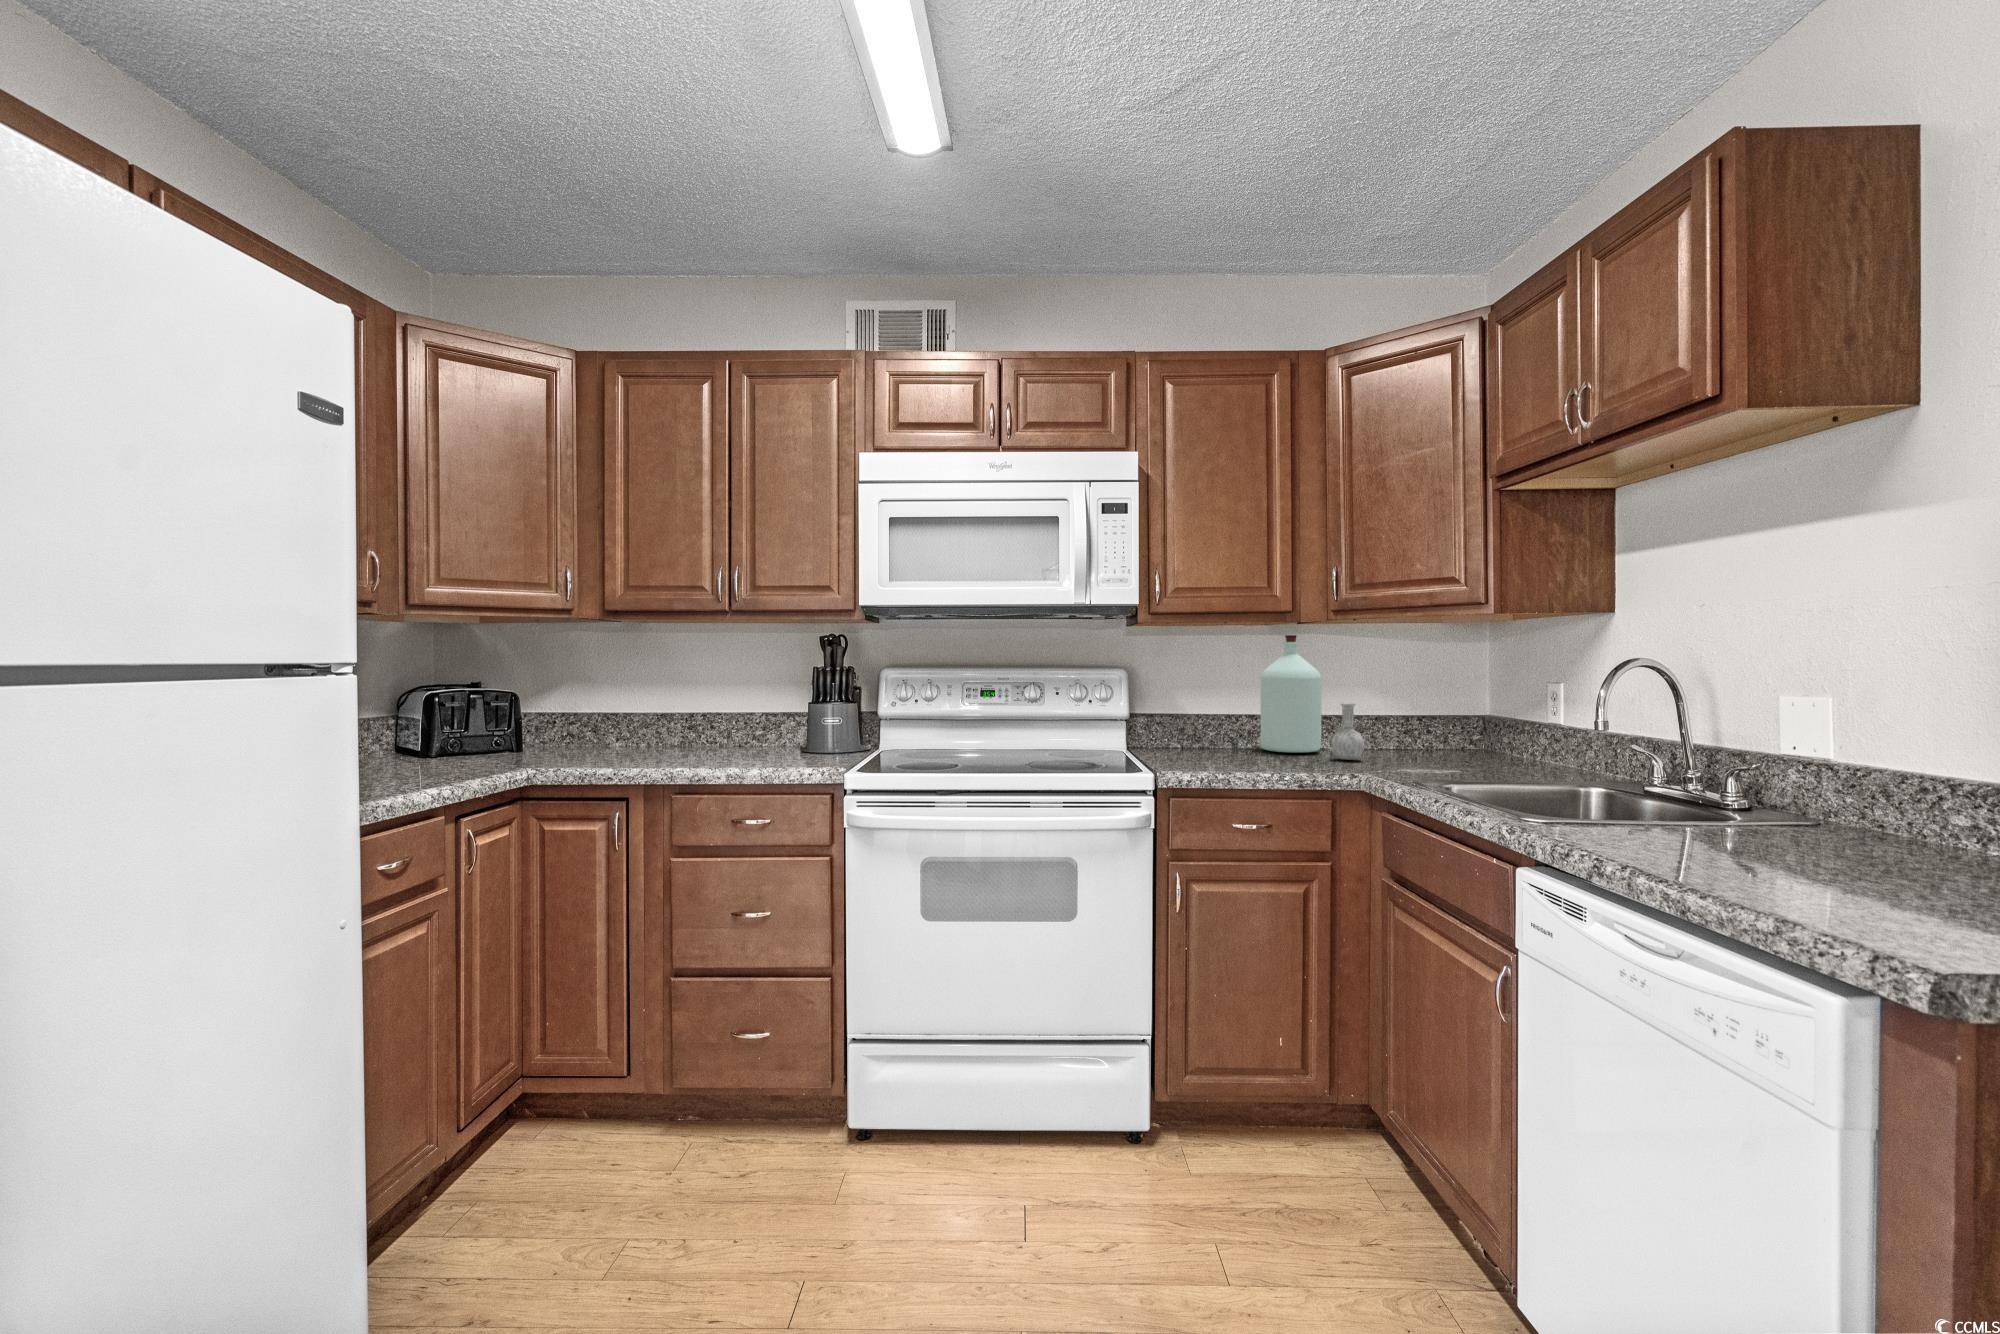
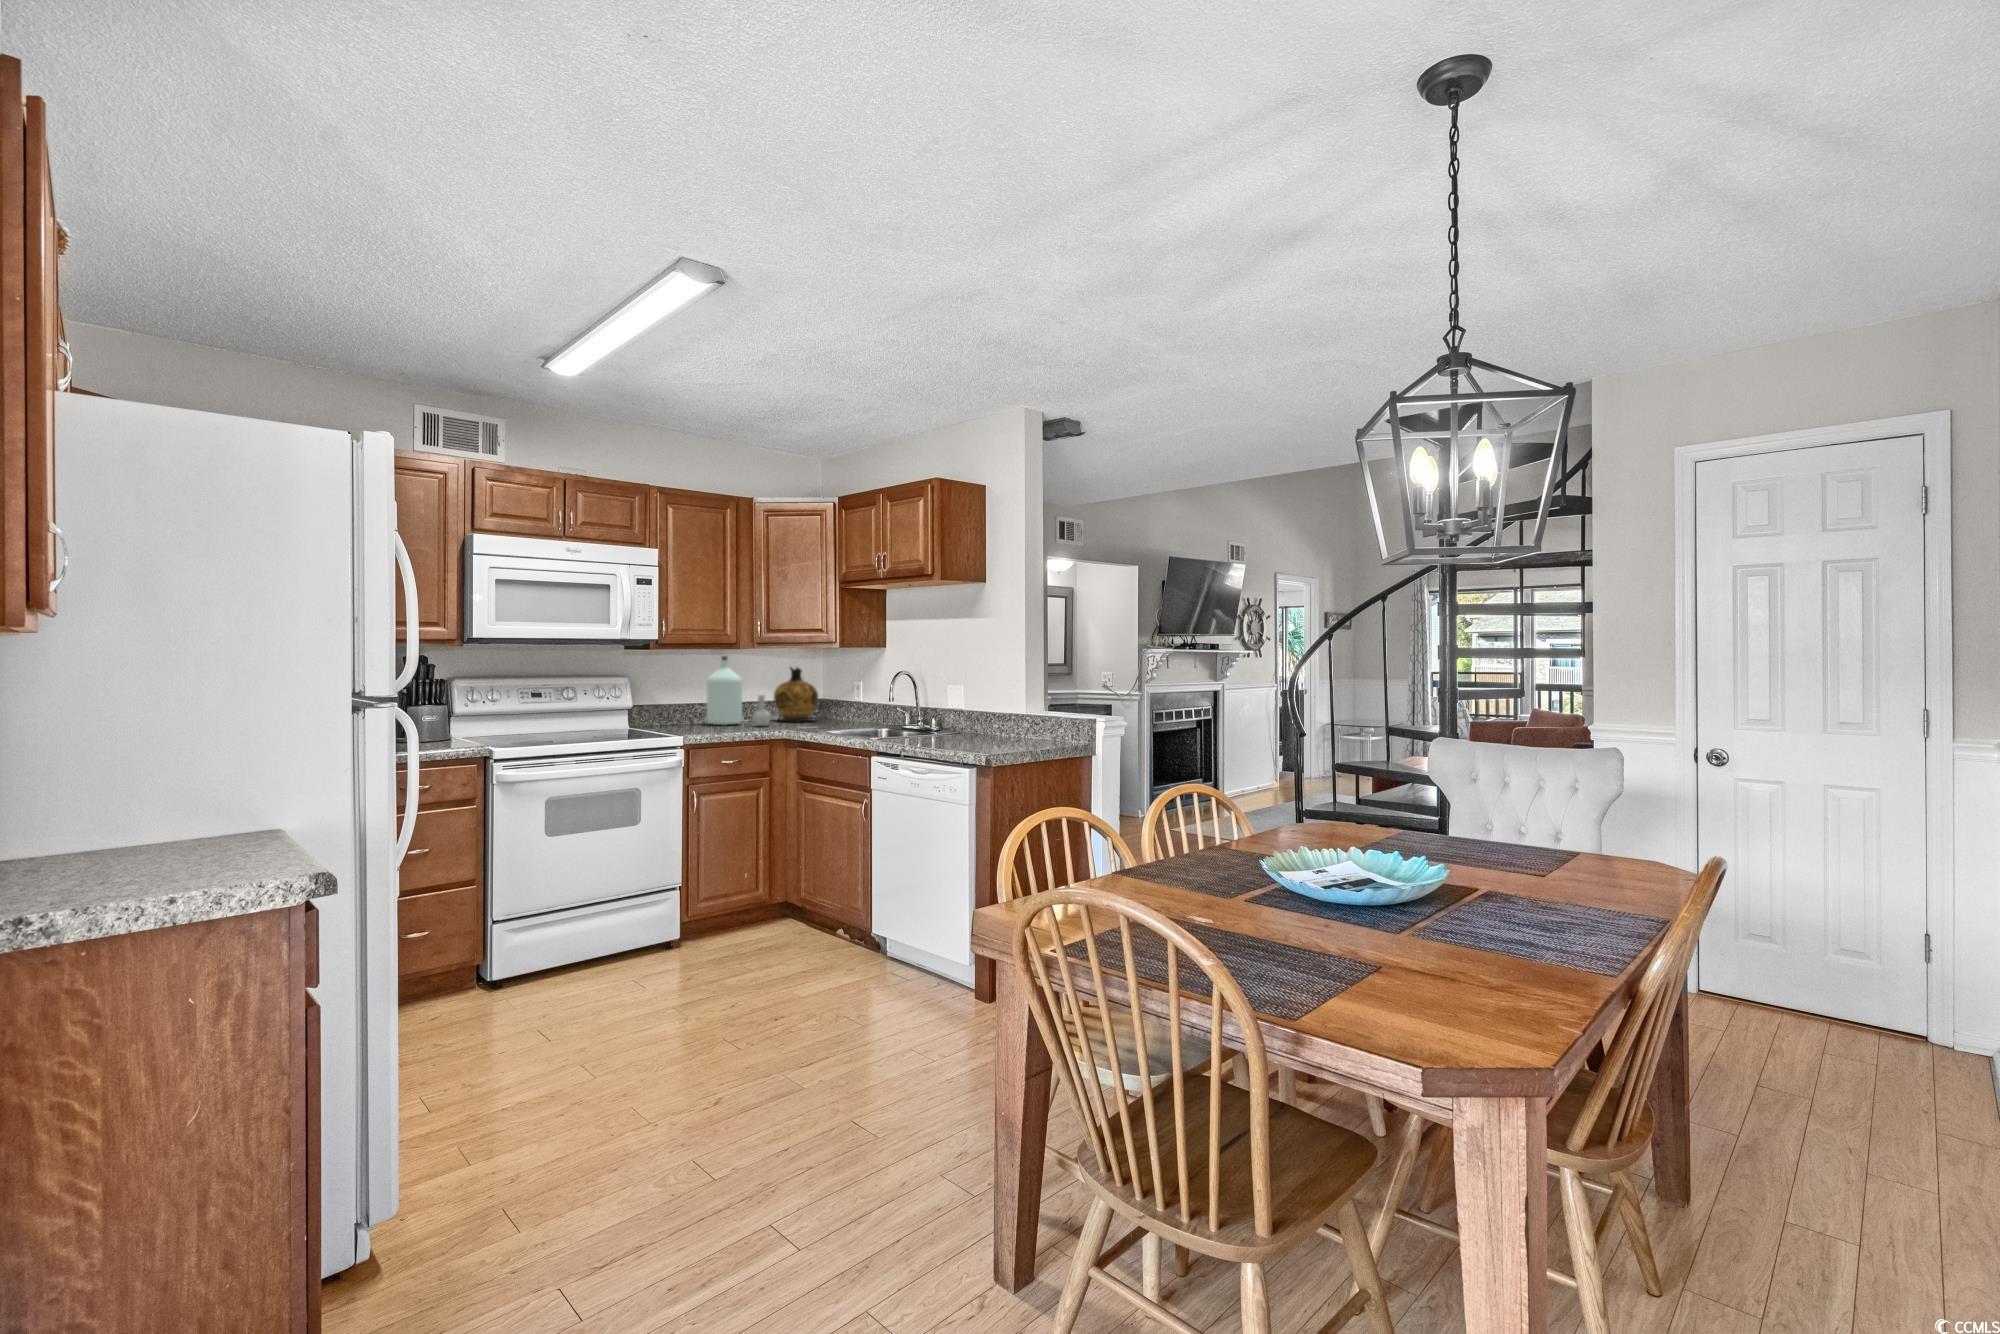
ceramic jug: none [1389,653,1475,753] -> present [773,667,818,721]

